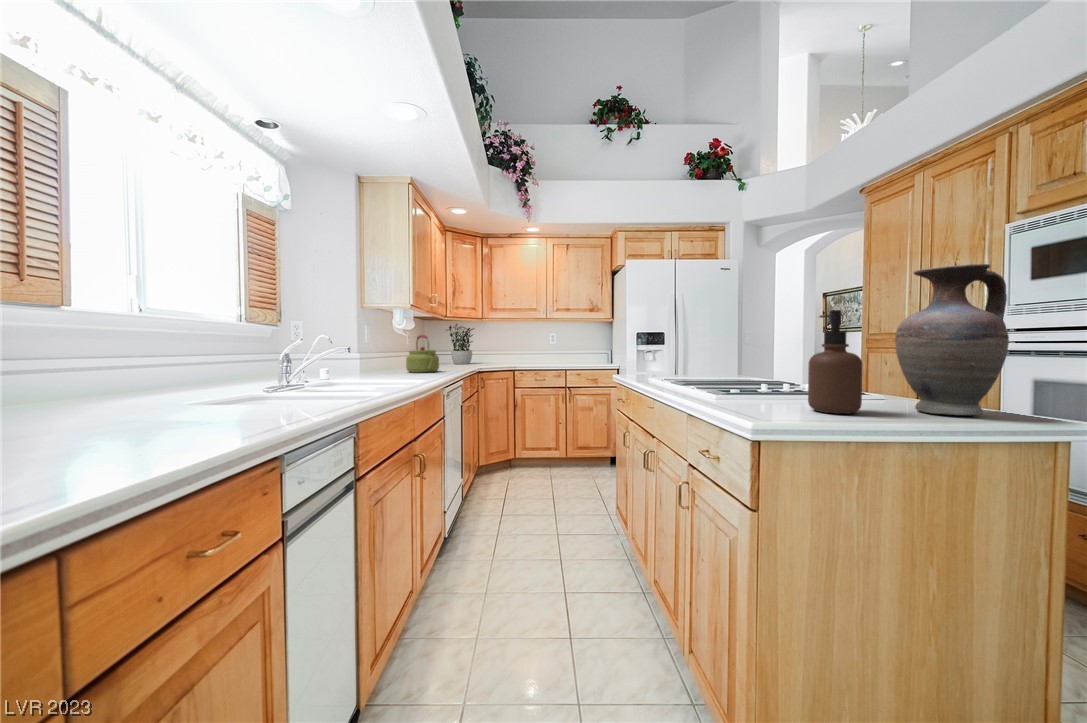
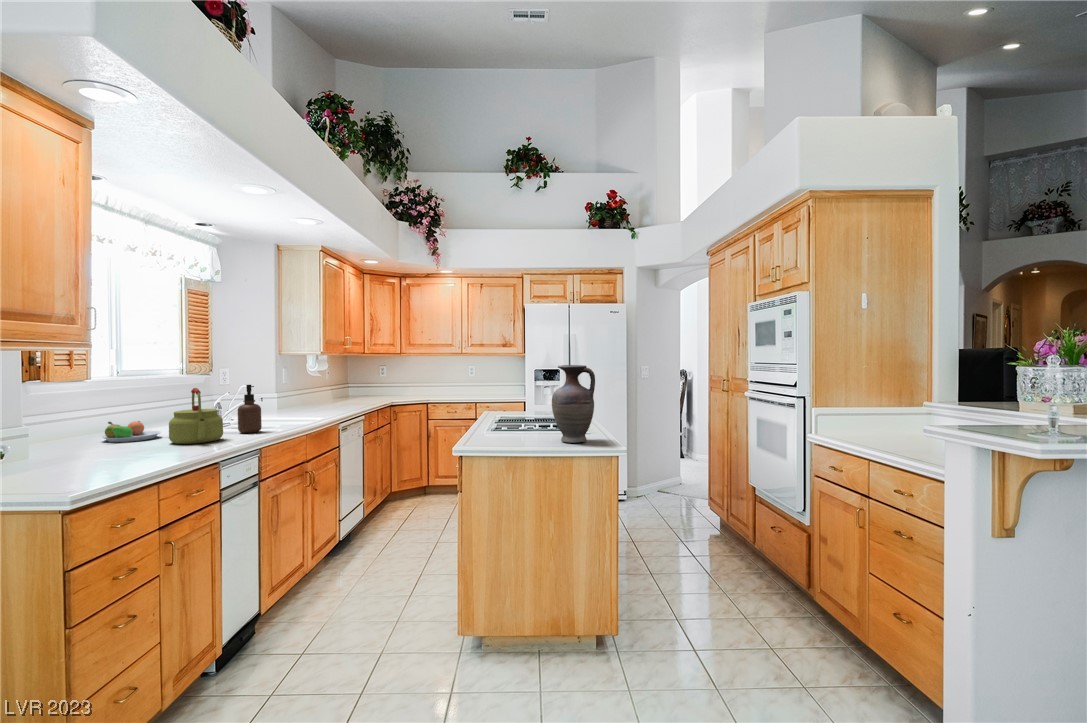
soap dispenser: present [808,310,862,414] -> present [238,385,262,433]
potted plant: present [447,324,474,364] -> none [364,358,394,397]
kettle: present [406,335,439,373] -> present [169,388,223,444]
fruit bowl: none [75,378,190,414] -> present [102,421,161,442]

